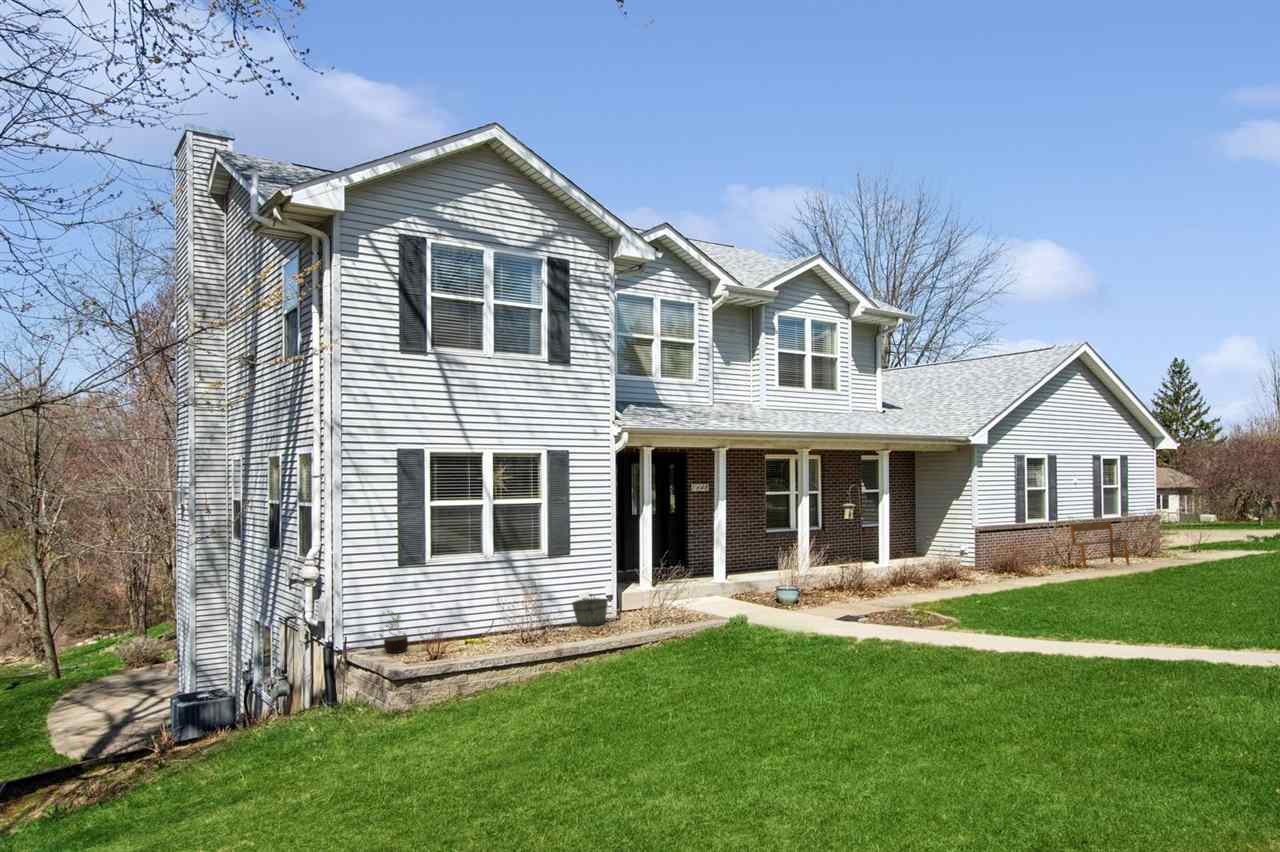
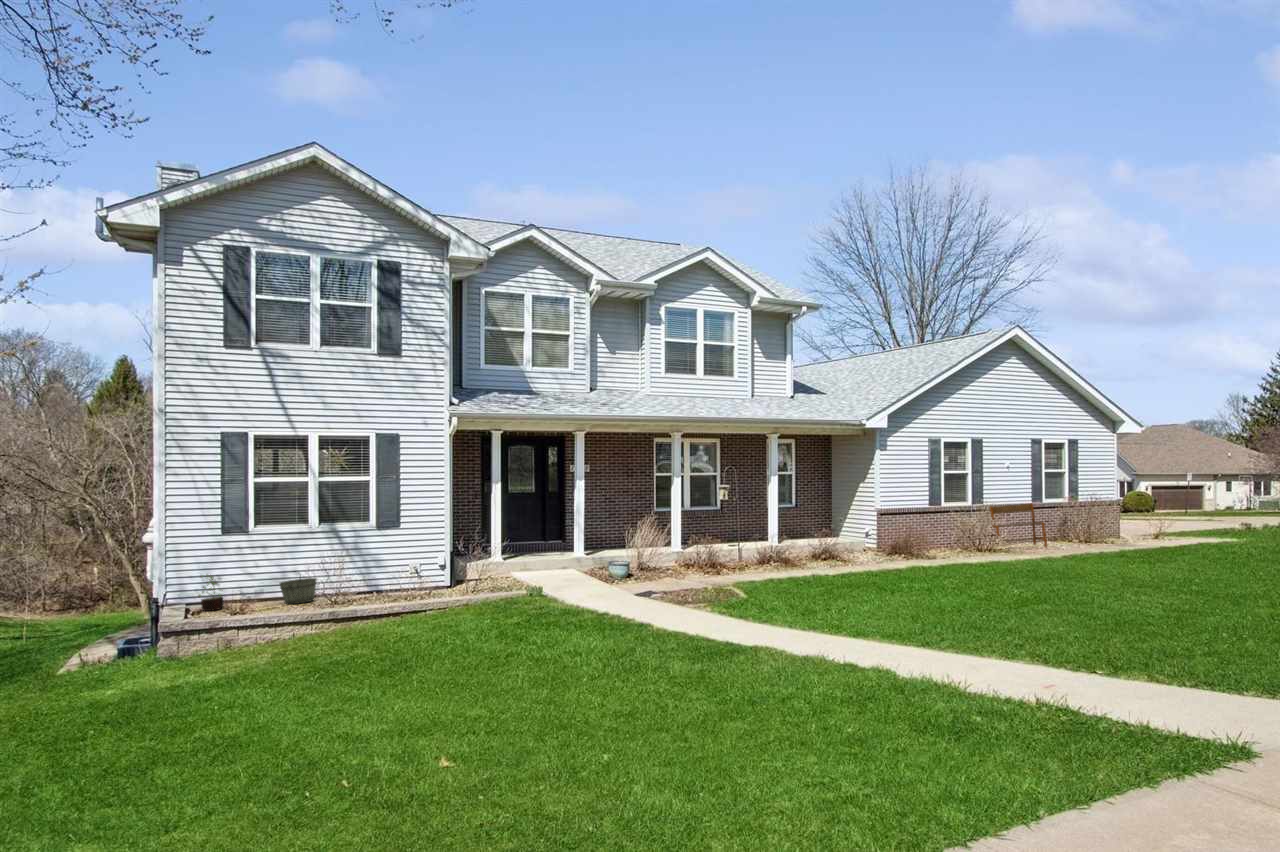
wooden bucket: present [572,598,608,626] -> present [279,578,316,604]

